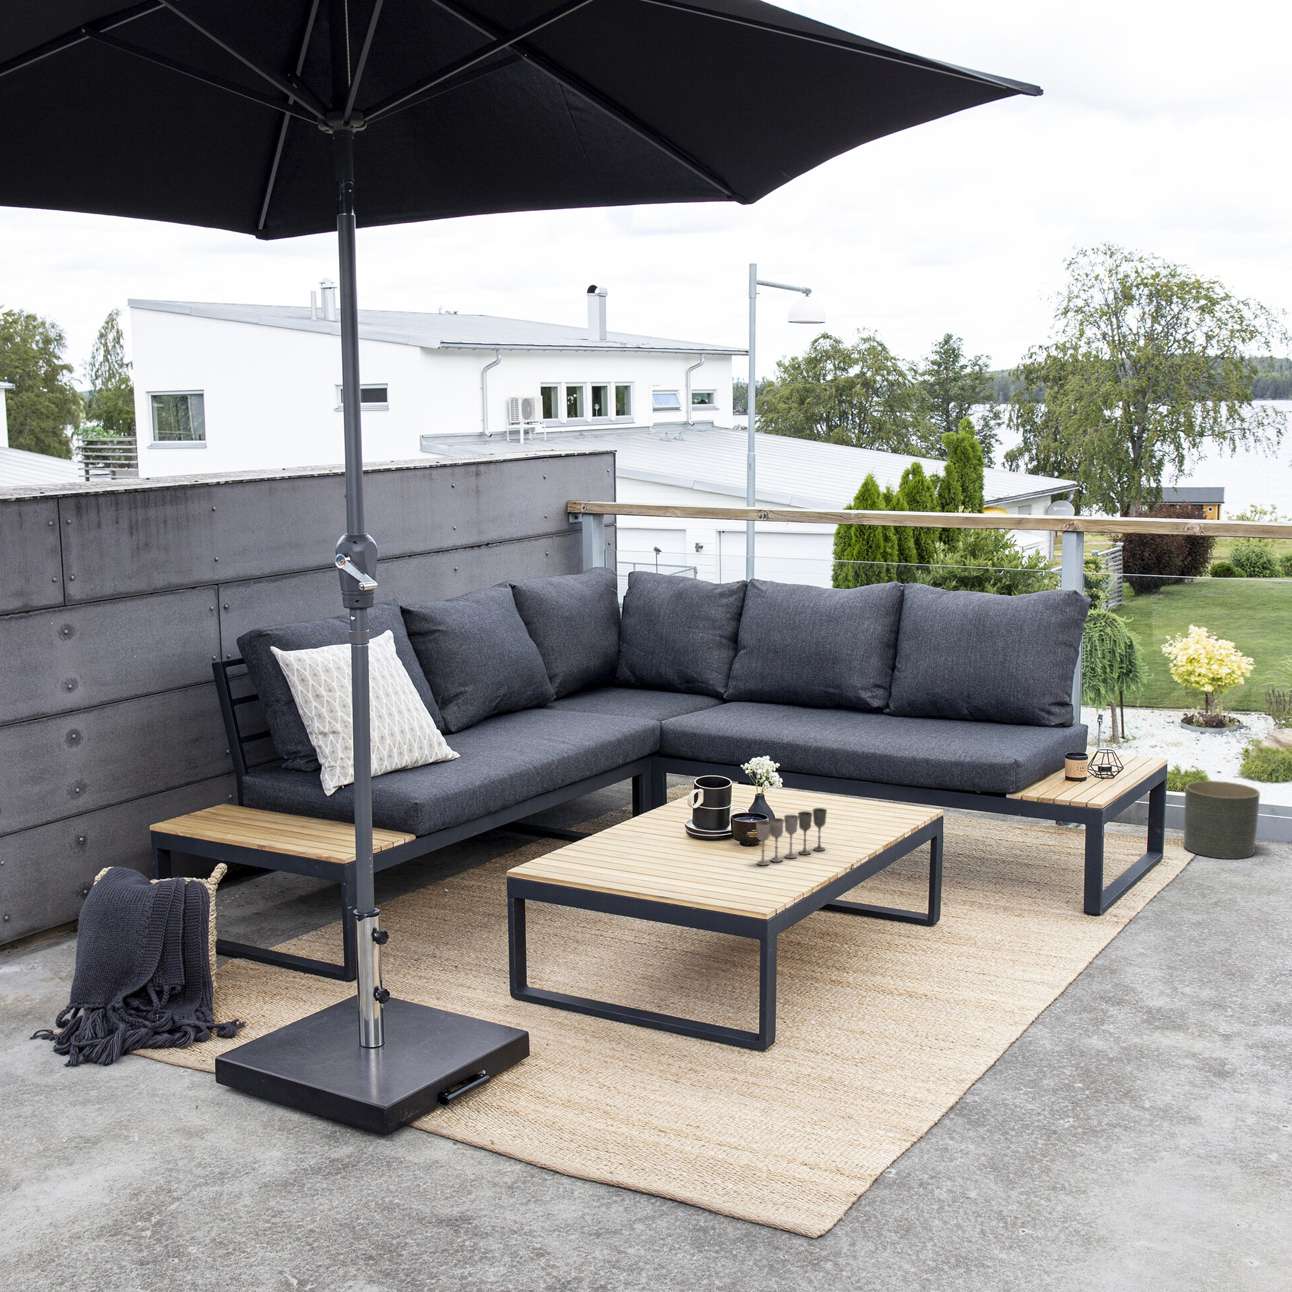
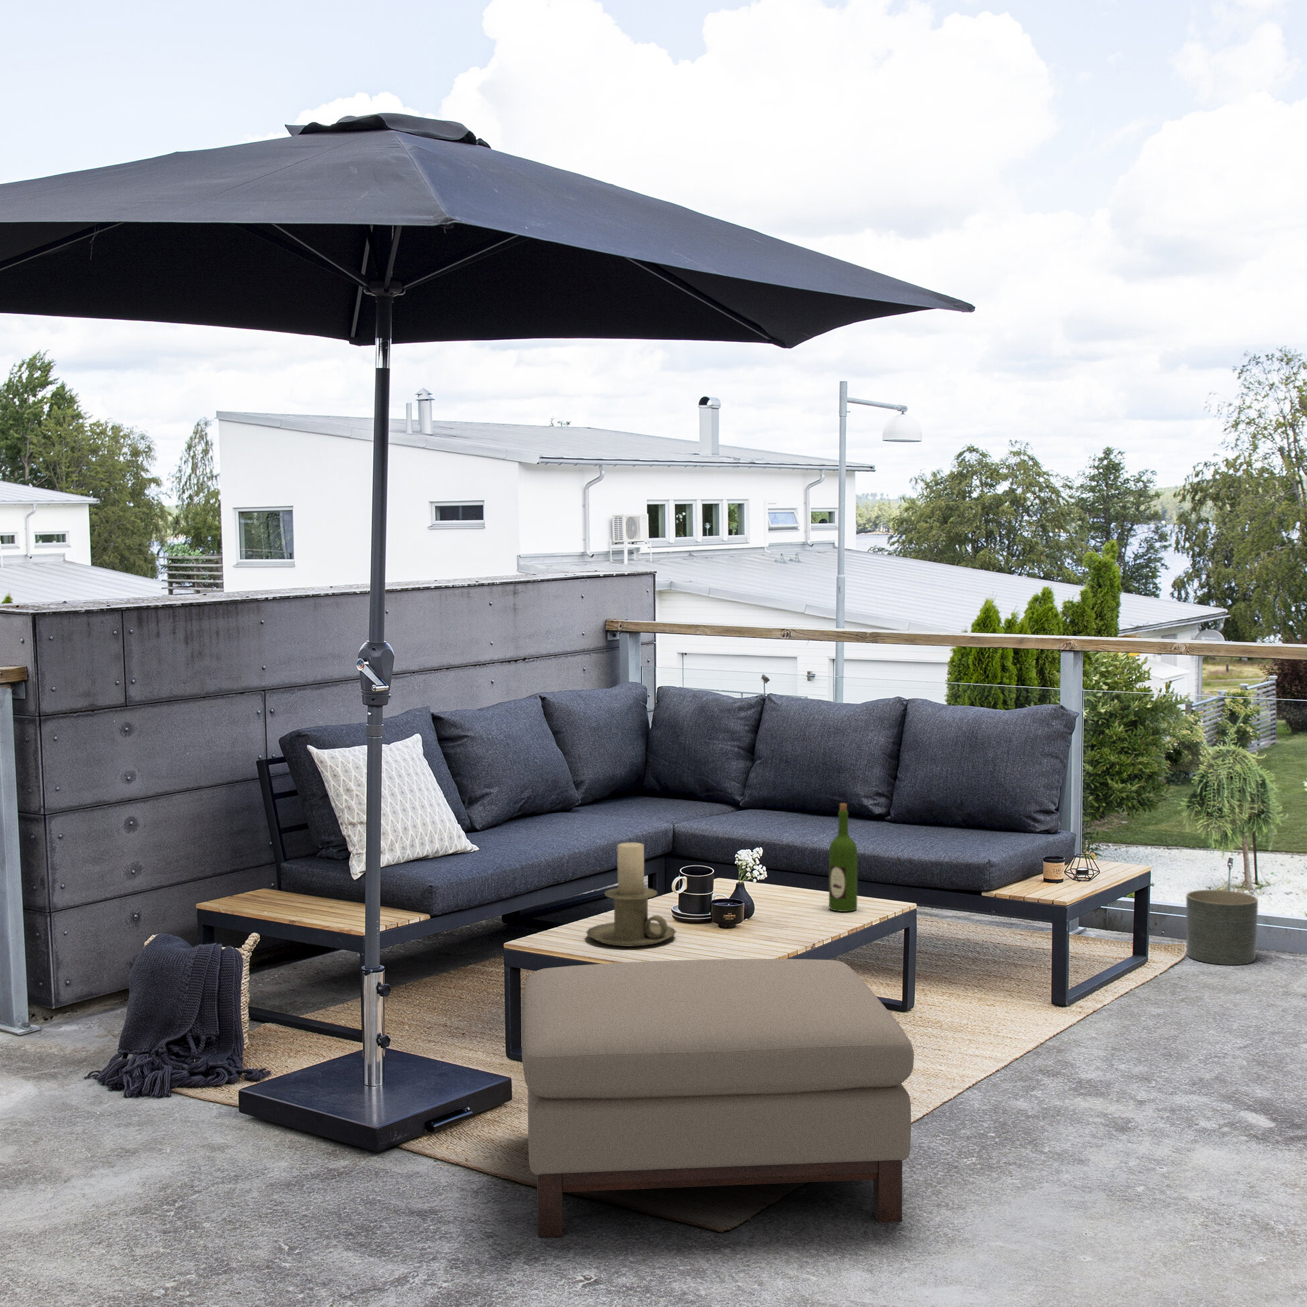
wine bottle: none [851,706,882,823] -> present [829,803,857,912]
candle holder: none [599,756,699,873] -> present [586,843,676,946]
wine glass: present [756,808,827,865] -> none [726,893,795,942]
ottoman: none [552,896,1039,1254] -> present [521,959,914,1237]

